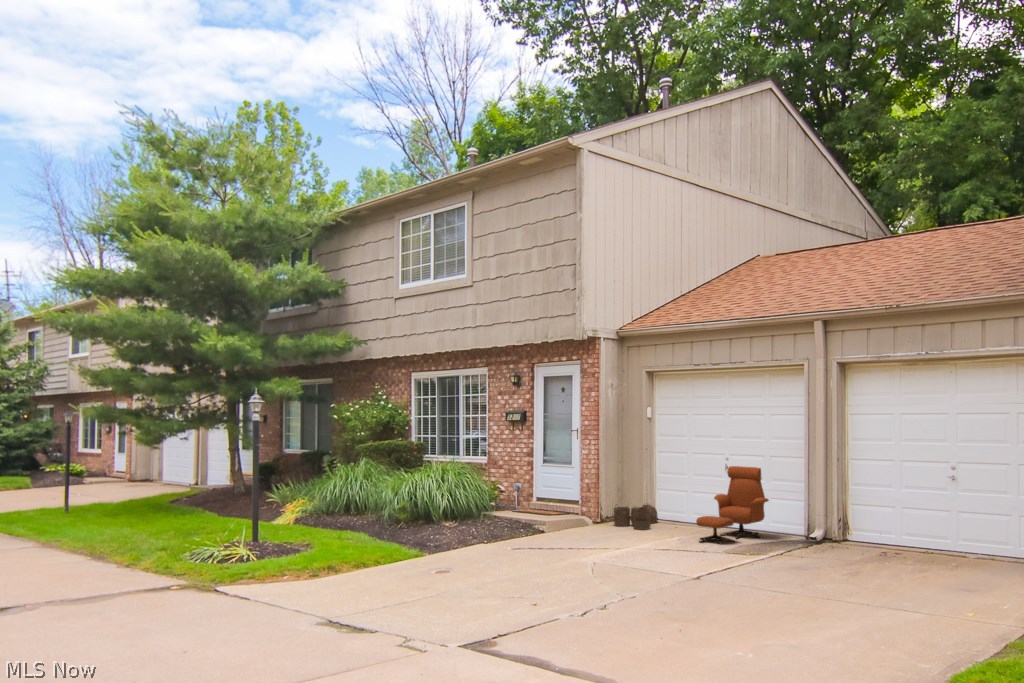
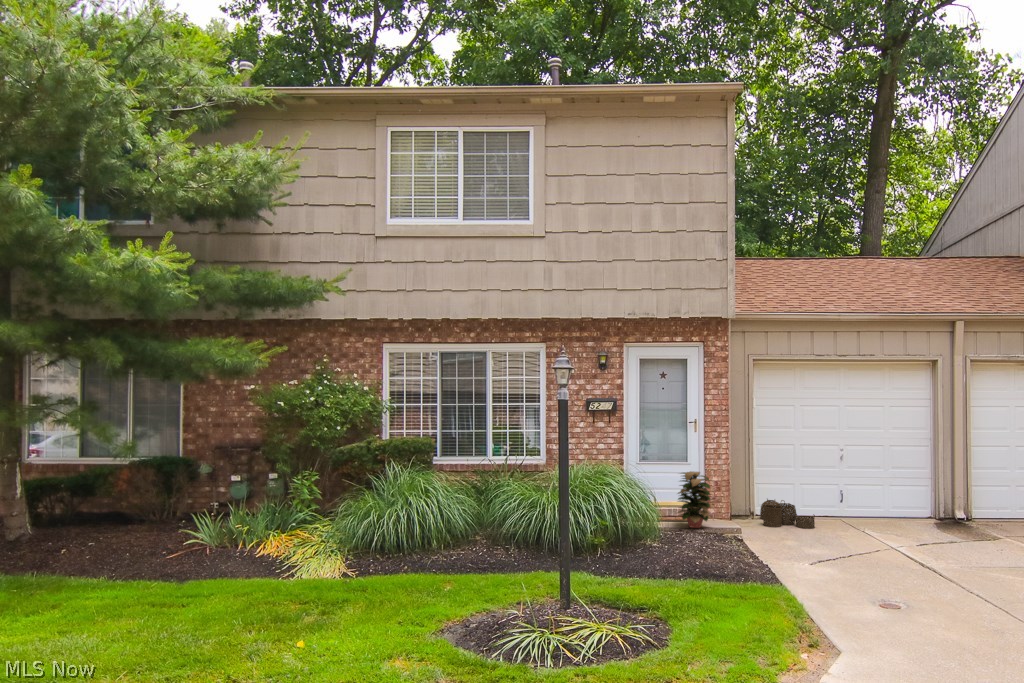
lounge chair: present [696,466,769,544] -> none [868,456,939,536]
decorative plant: none [546,473,578,521] -> present [678,471,713,528]

